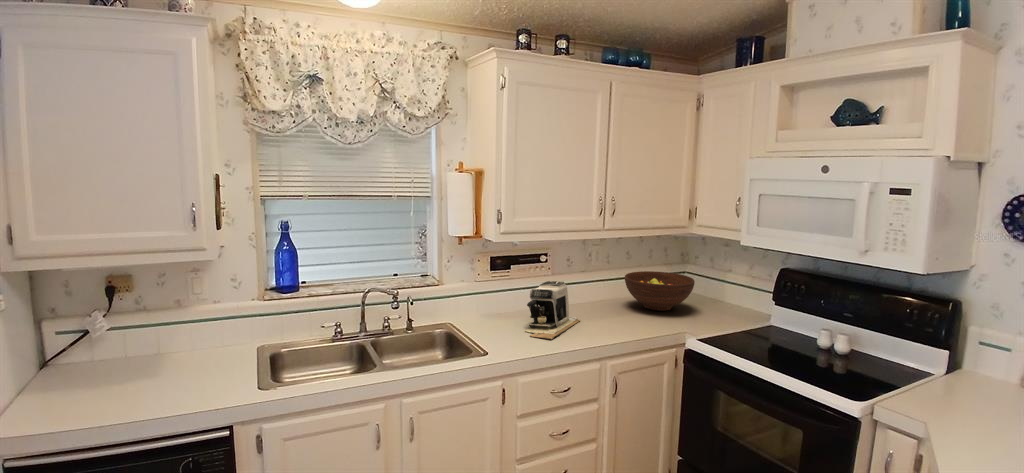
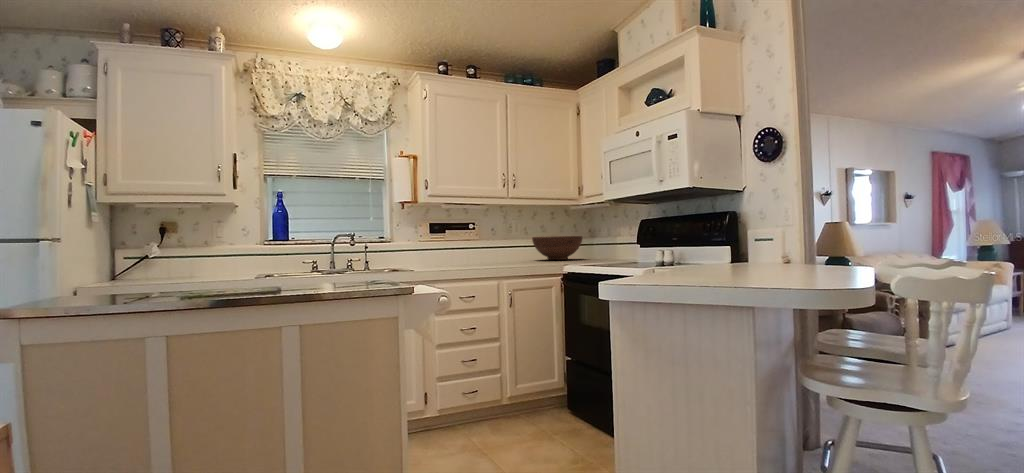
coffee maker: present [526,281,580,340] -> none [447,234,493,266]

